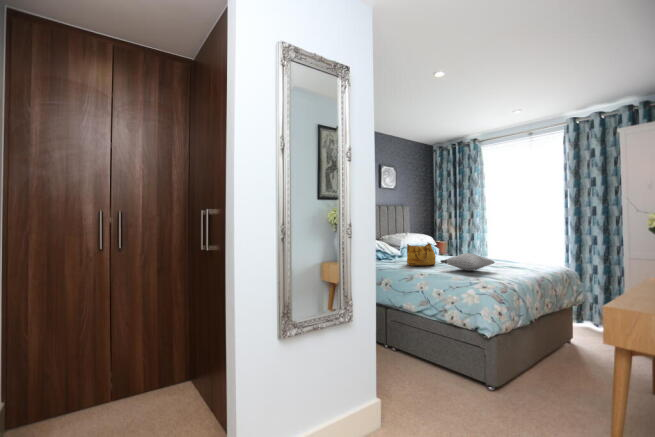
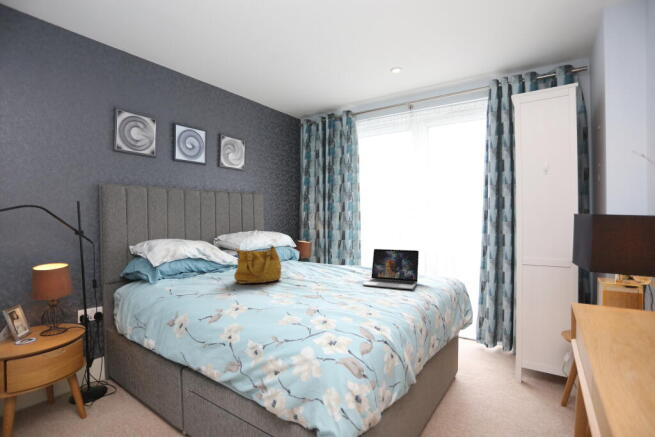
laptop: none [495,246,539,273] -> present [362,249,419,289]
pillow: present [440,253,495,271] -> none [281,262,363,290]

